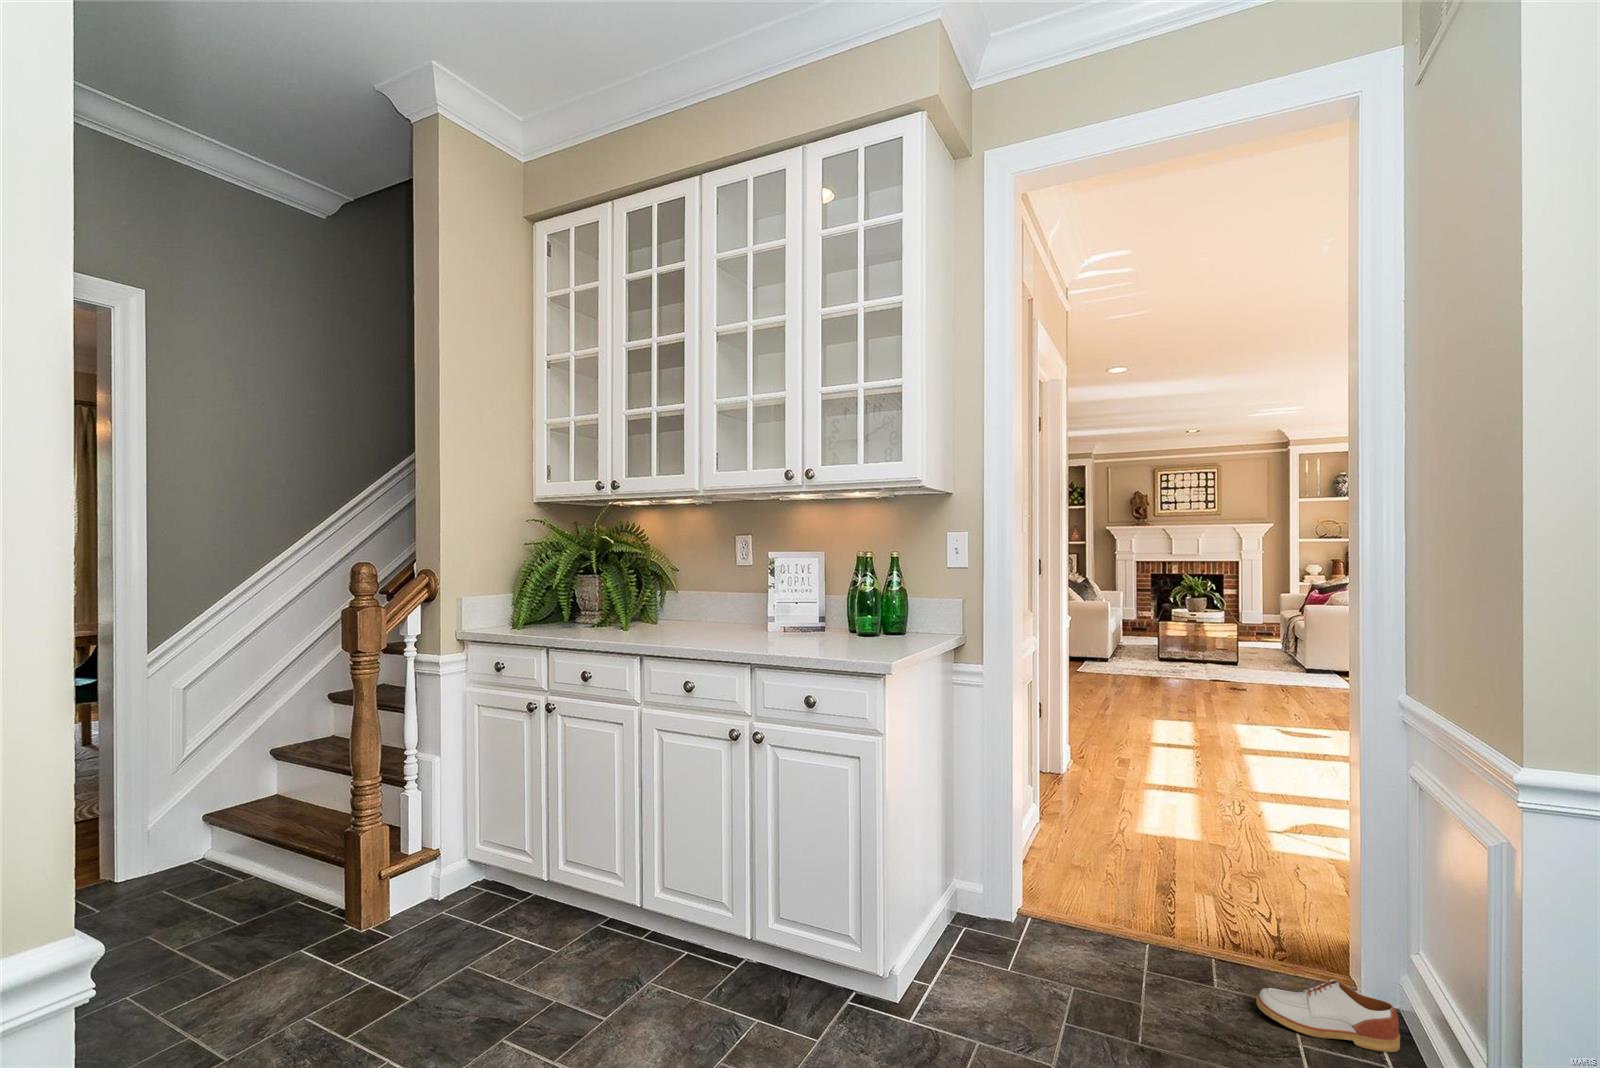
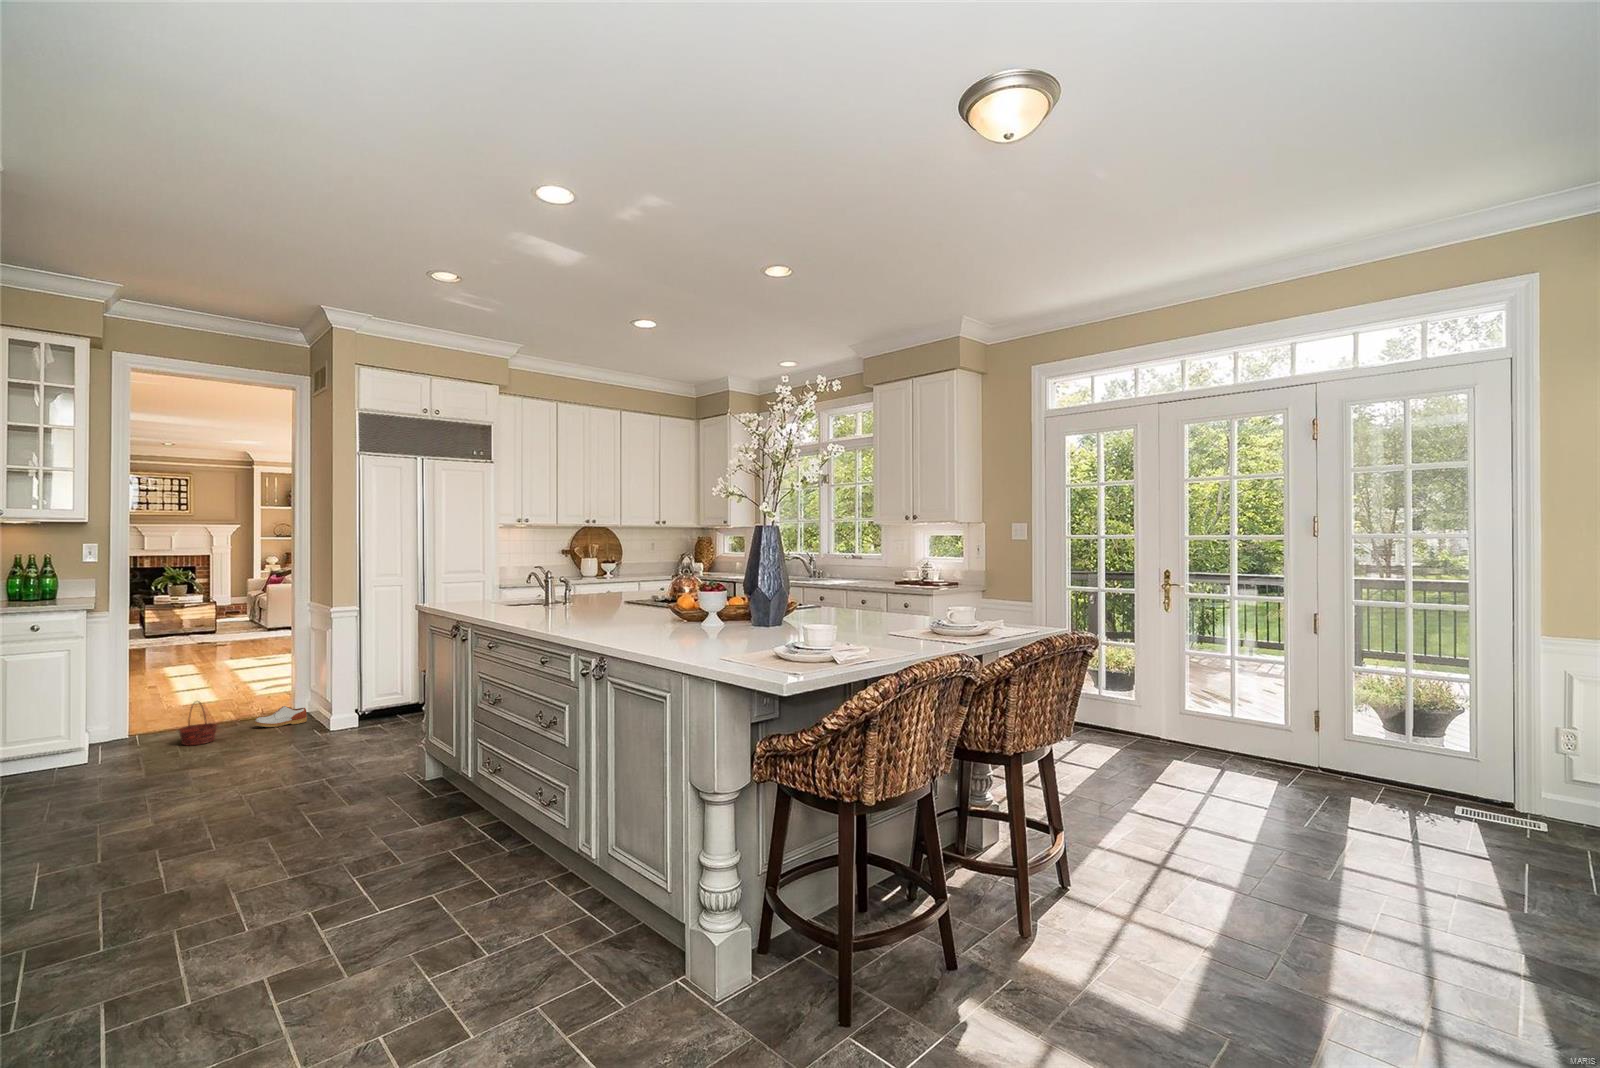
basket: none [1083,917,1164,1041] -> present [179,701,217,745]

